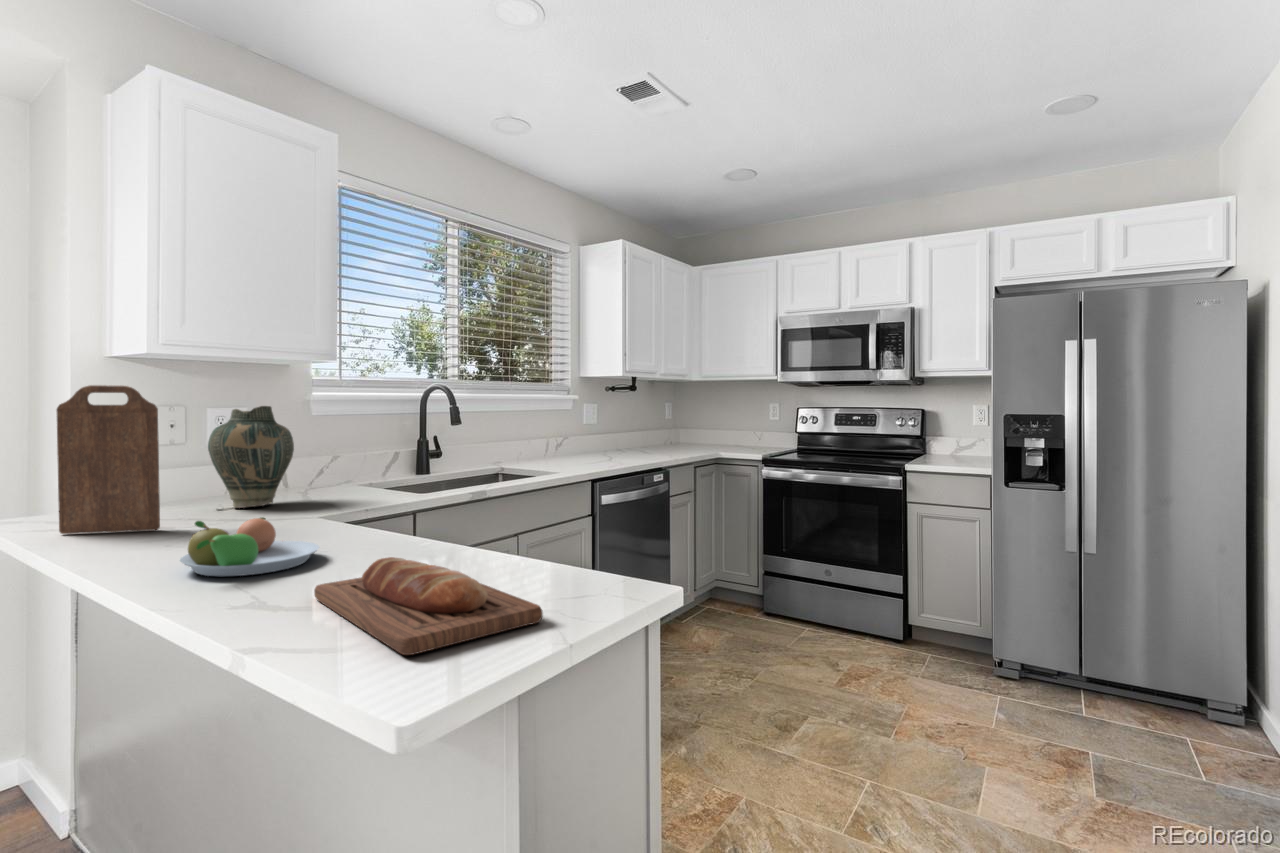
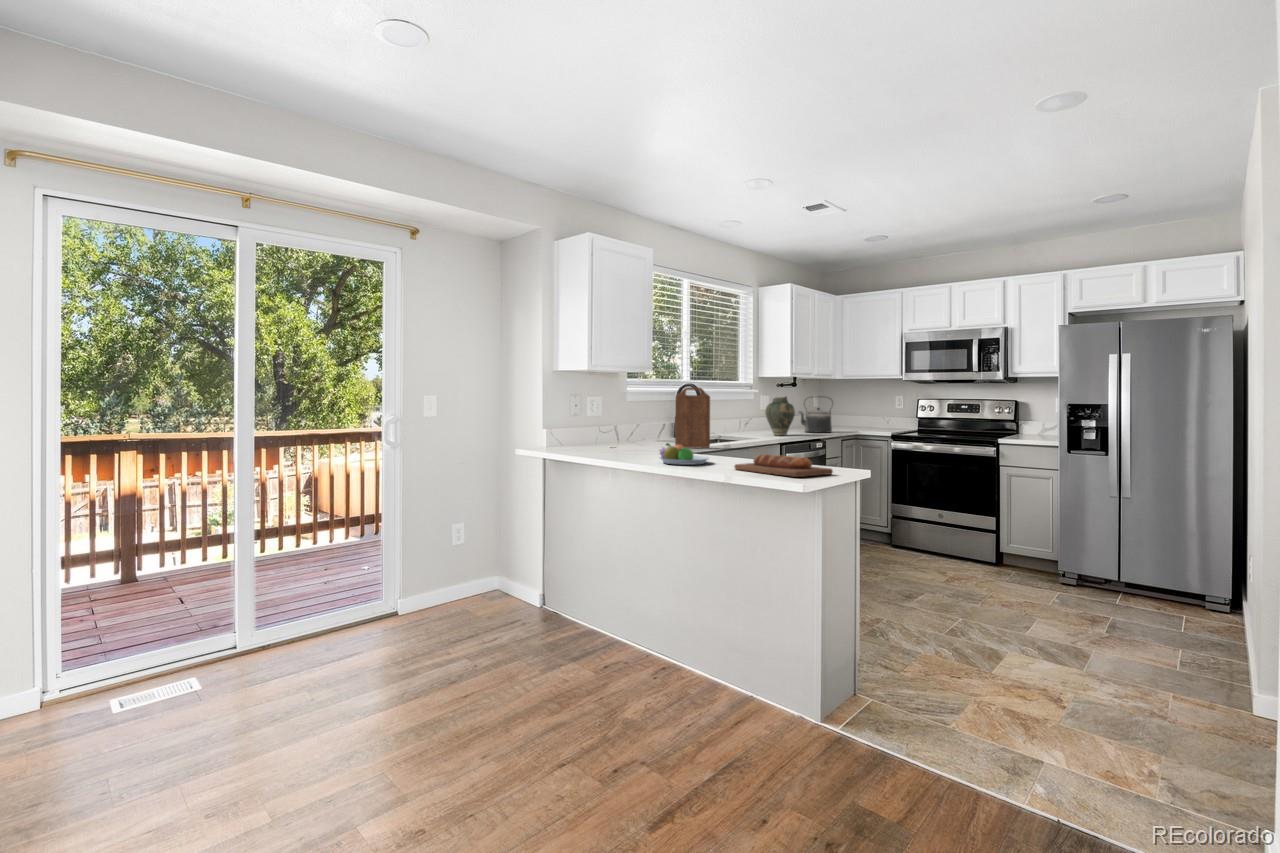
cutting board: present [56,385,160,534] -> present [675,387,710,448]
kettle: none [637,404,685,455] -> present [799,396,833,433]
vase: present [208,406,294,508] -> present [765,397,795,436]

